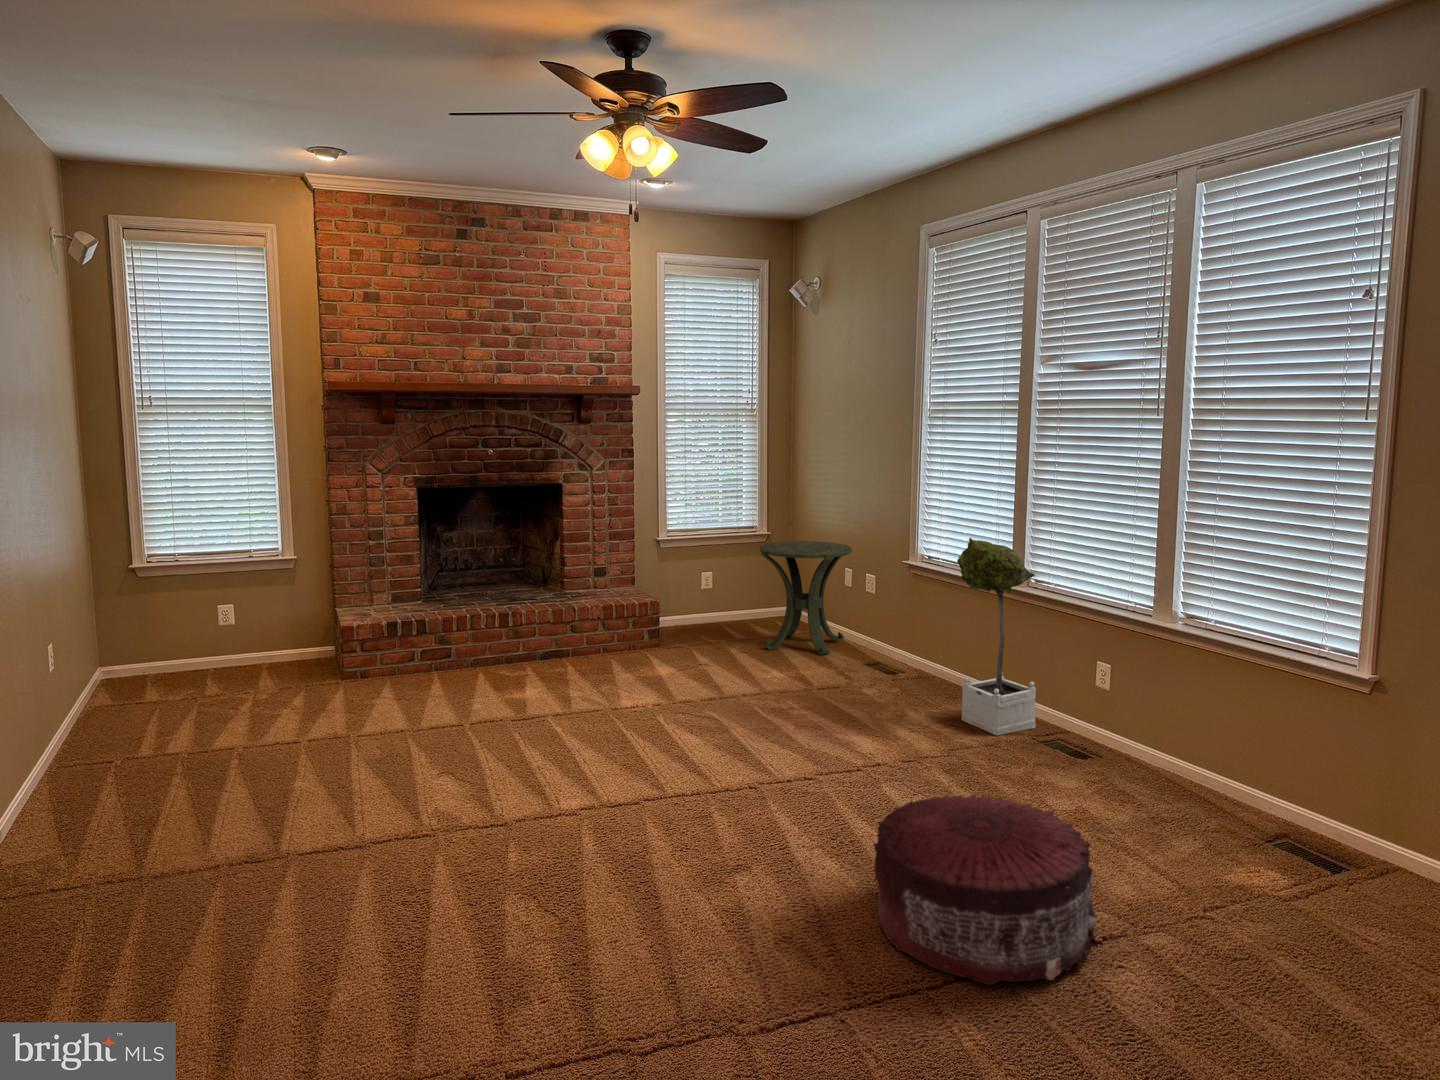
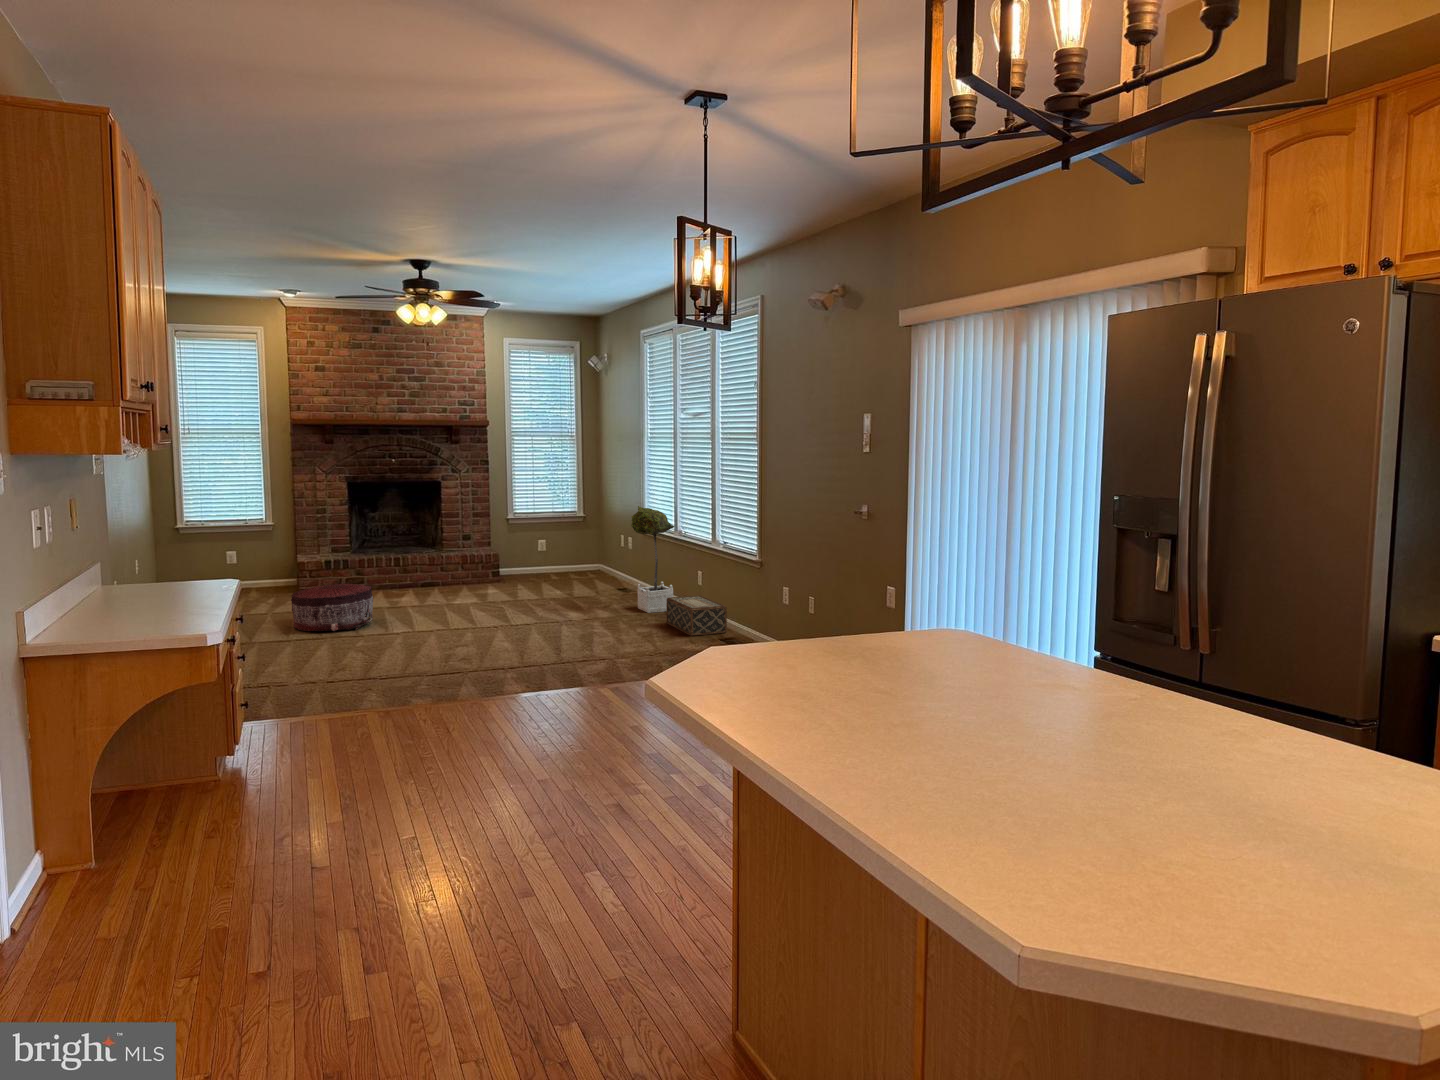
side table: present [760,541,852,655] -> none [559,518,618,585]
woven basket: none [1073,715,1239,822] -> present [666,595,727,636]
pouf: present [874,794,1098,985] -> present [291,583,373,631]

